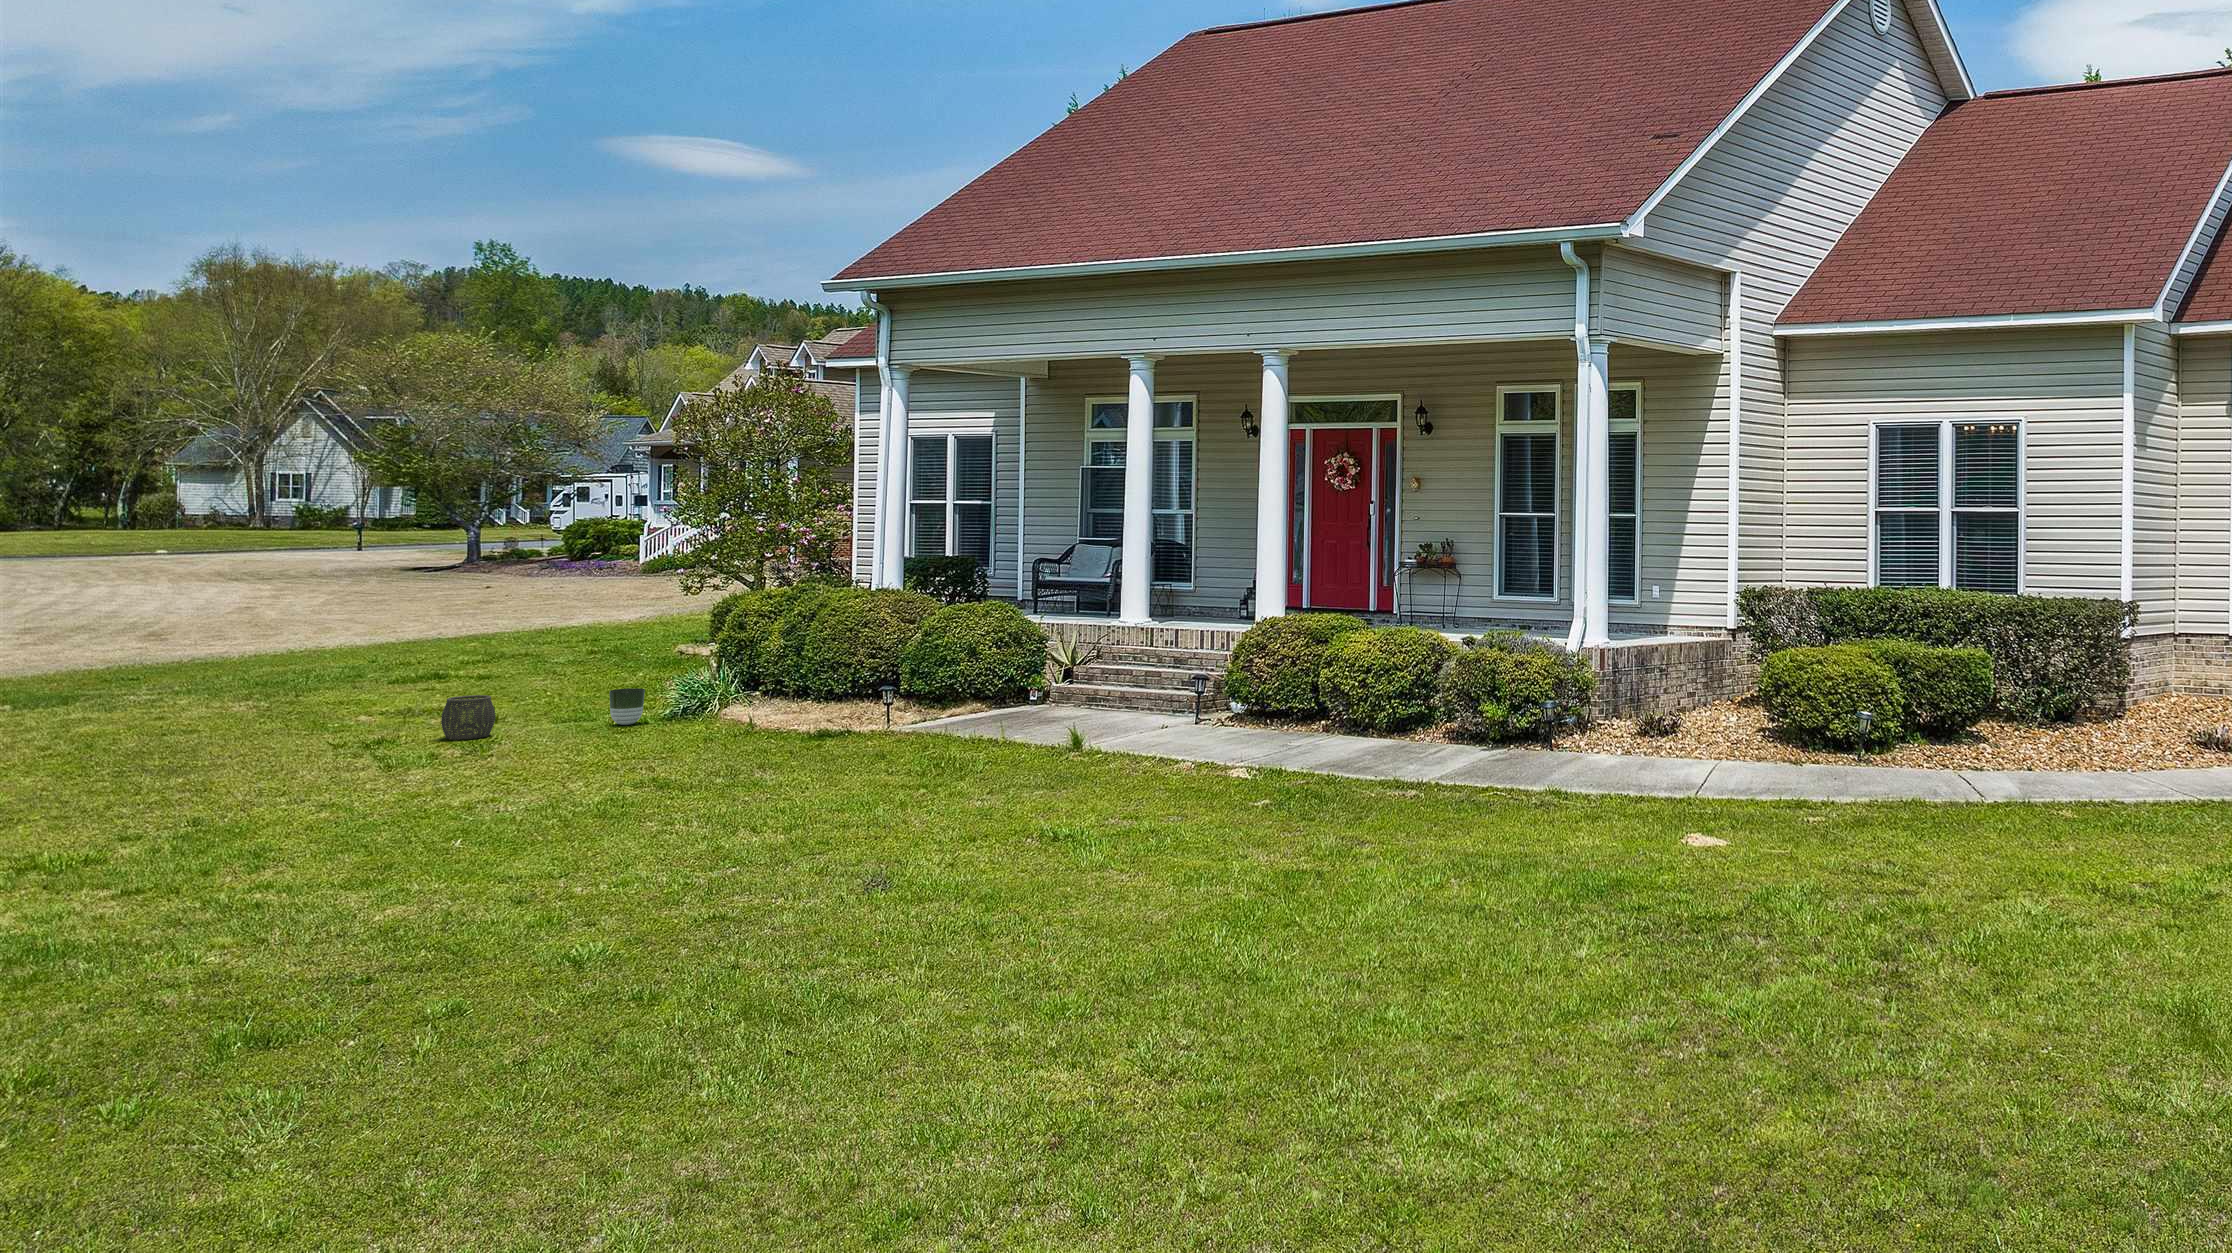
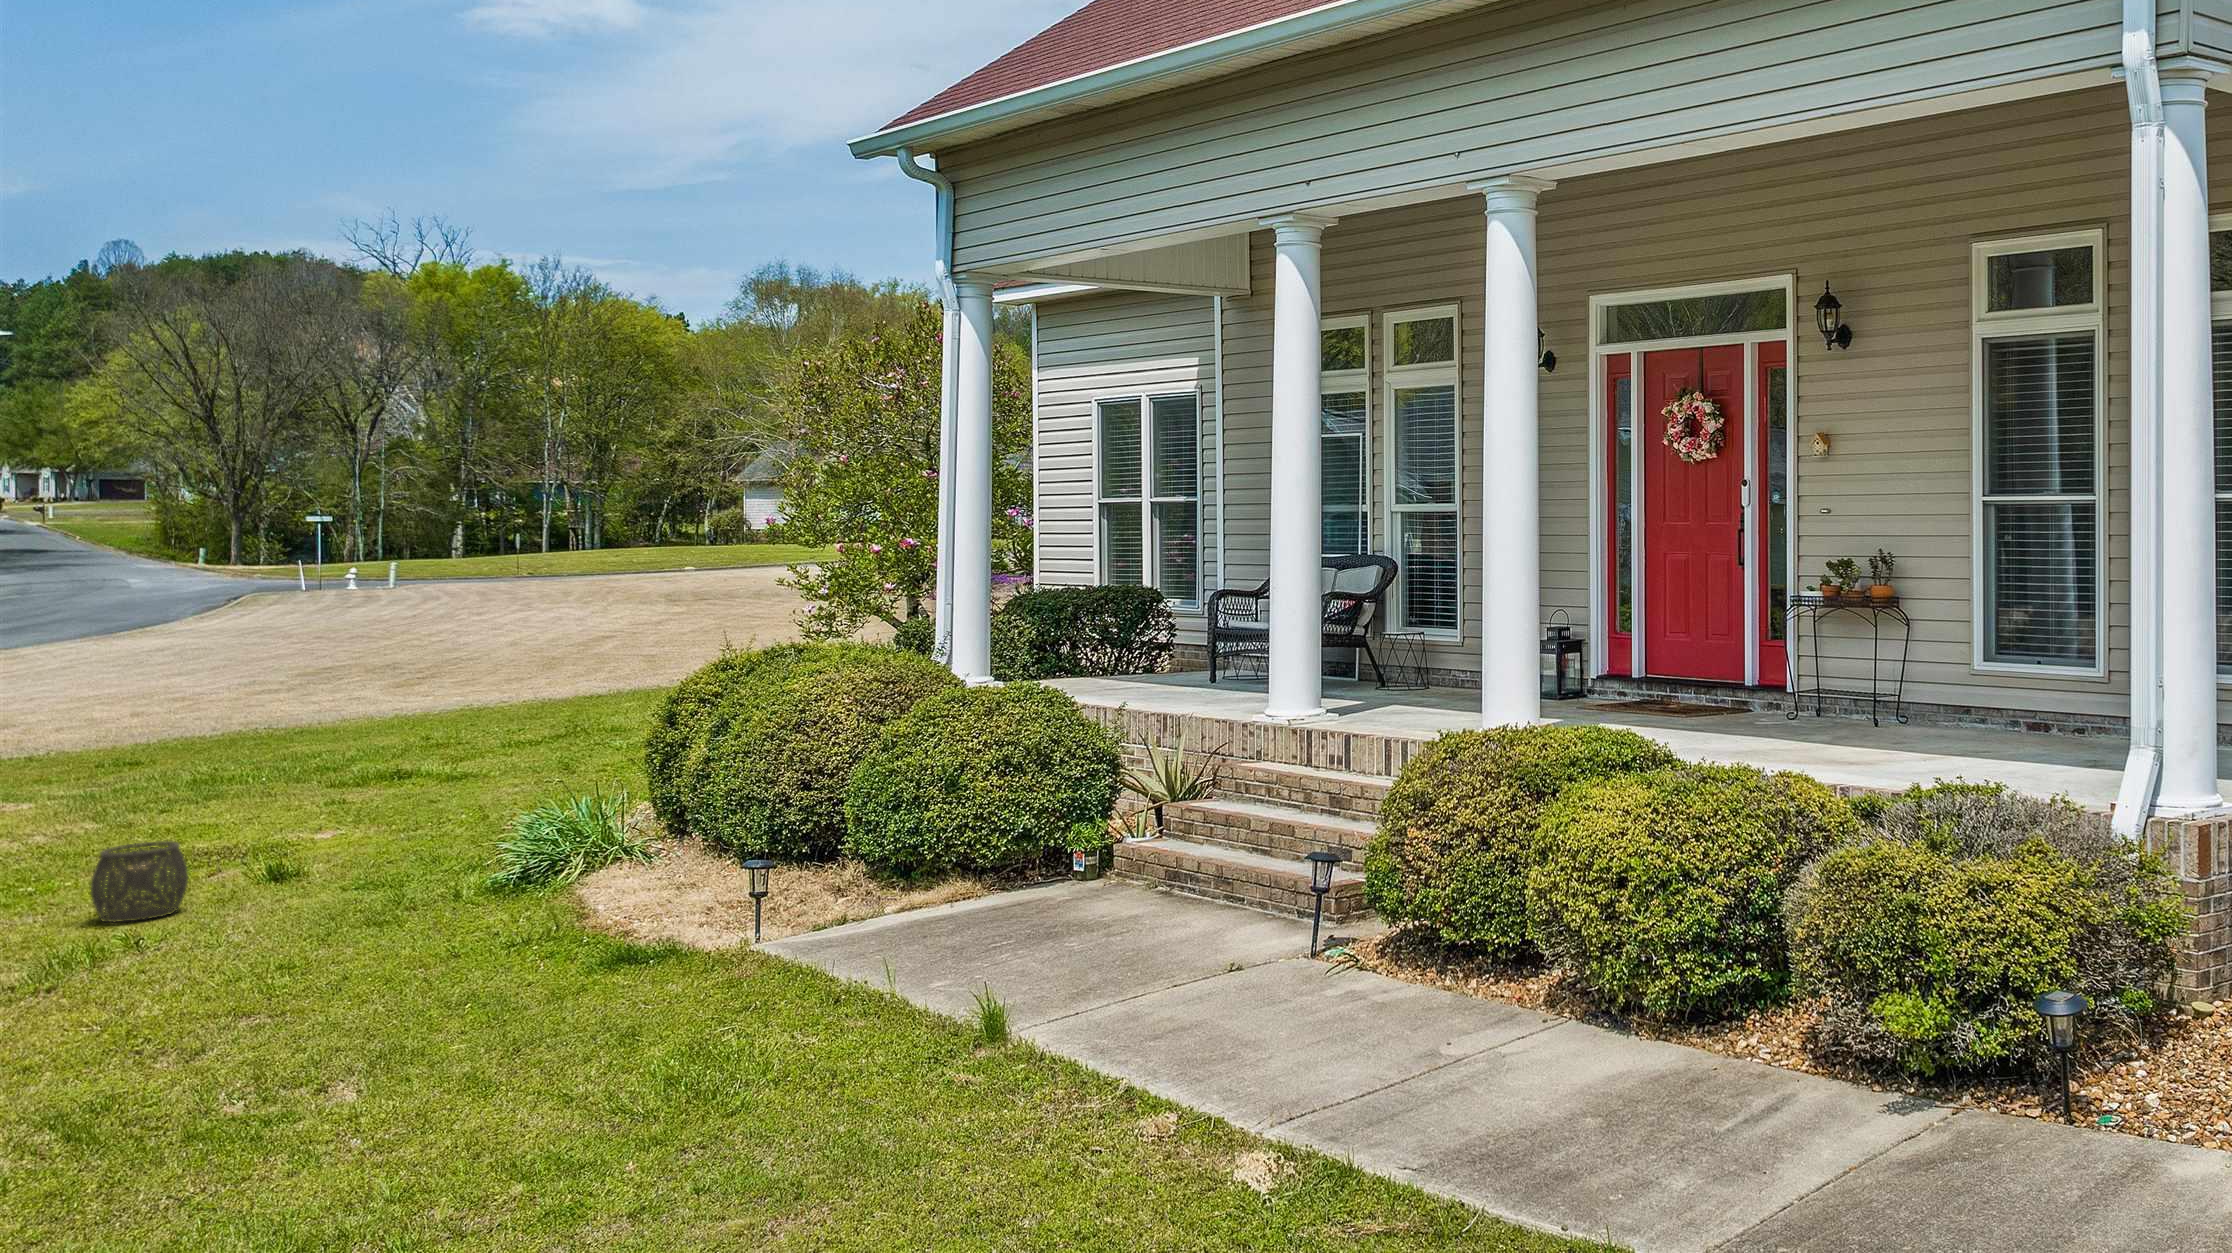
planter: present [610,688,645,725] -> none [381,828,444,894]

